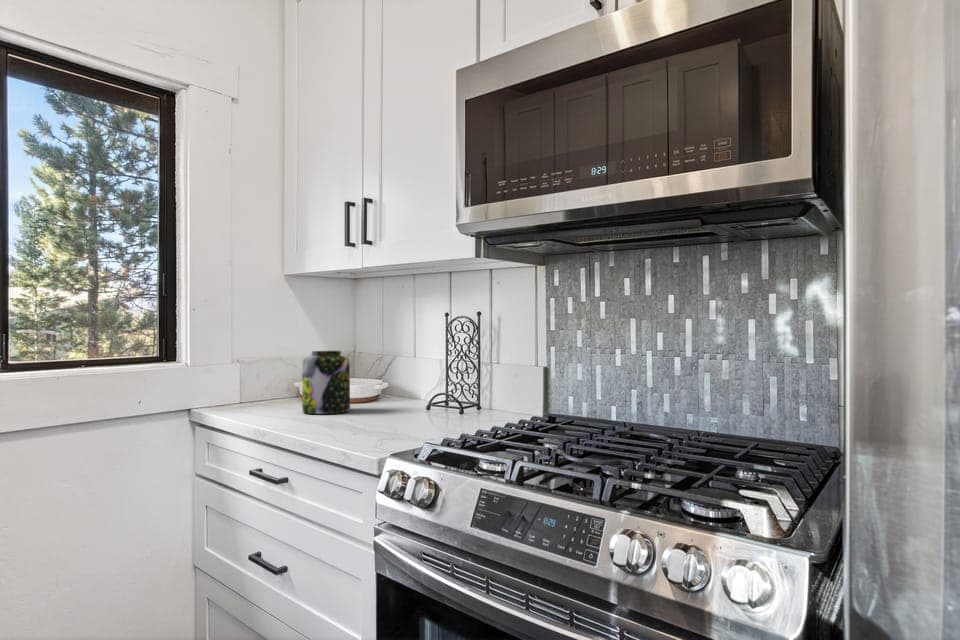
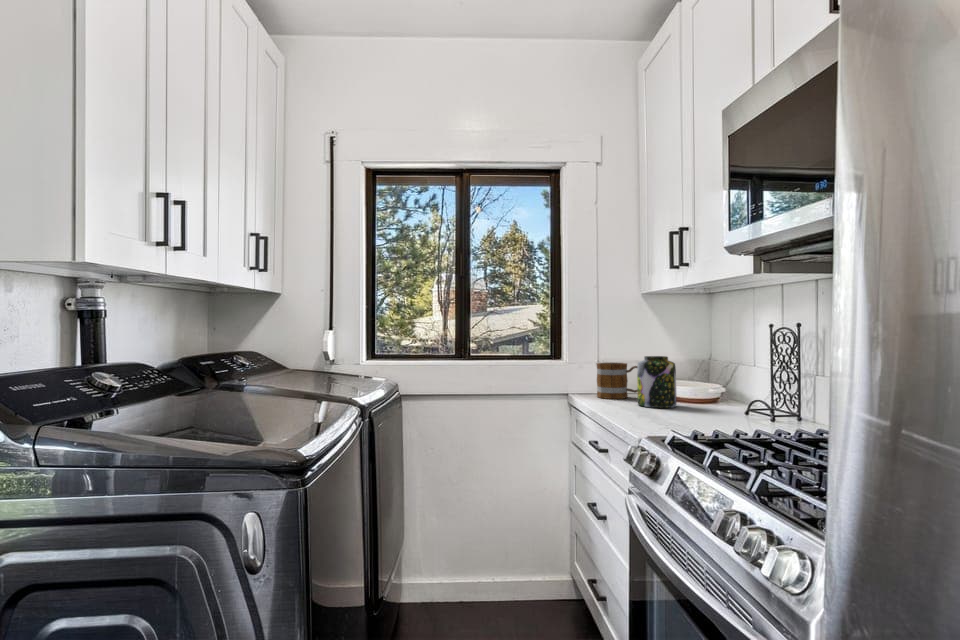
mug: none [232,362,293,411] -> present [597,363,638,399]

